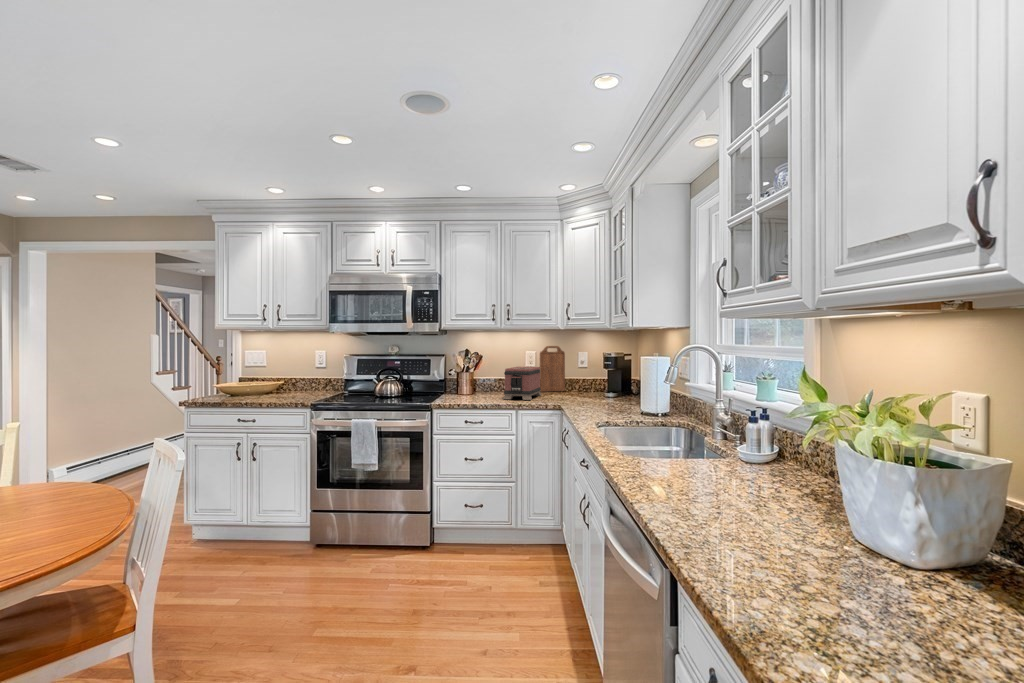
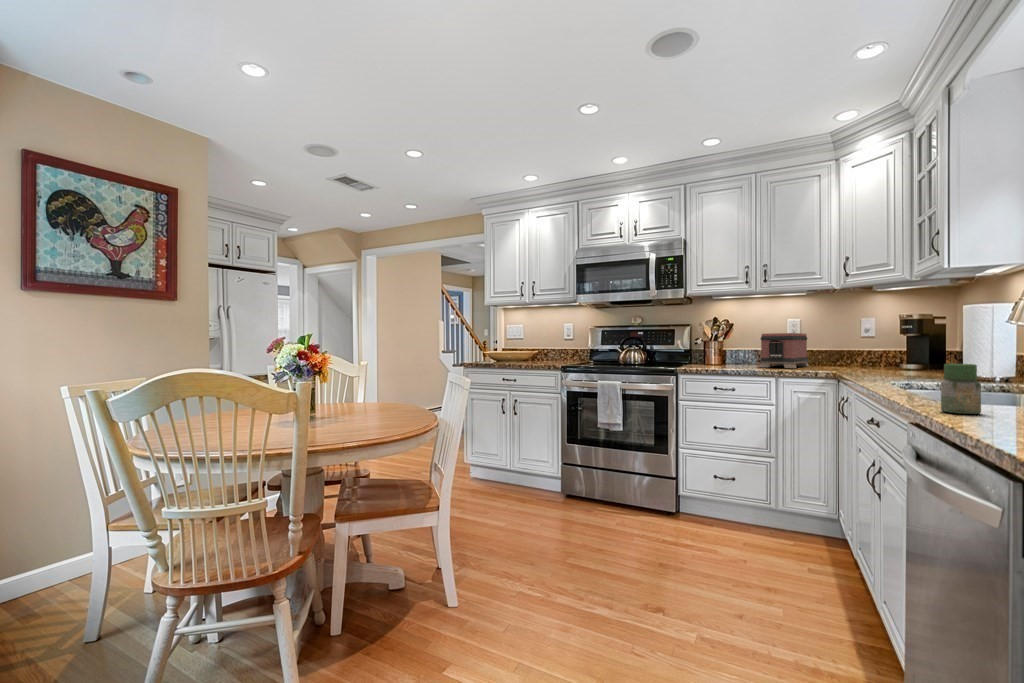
cutting board: present [540,346,565,392] -> none [806,311,841,364]
jar: none [623,430,646,471] -> present [941,364,981,414]

